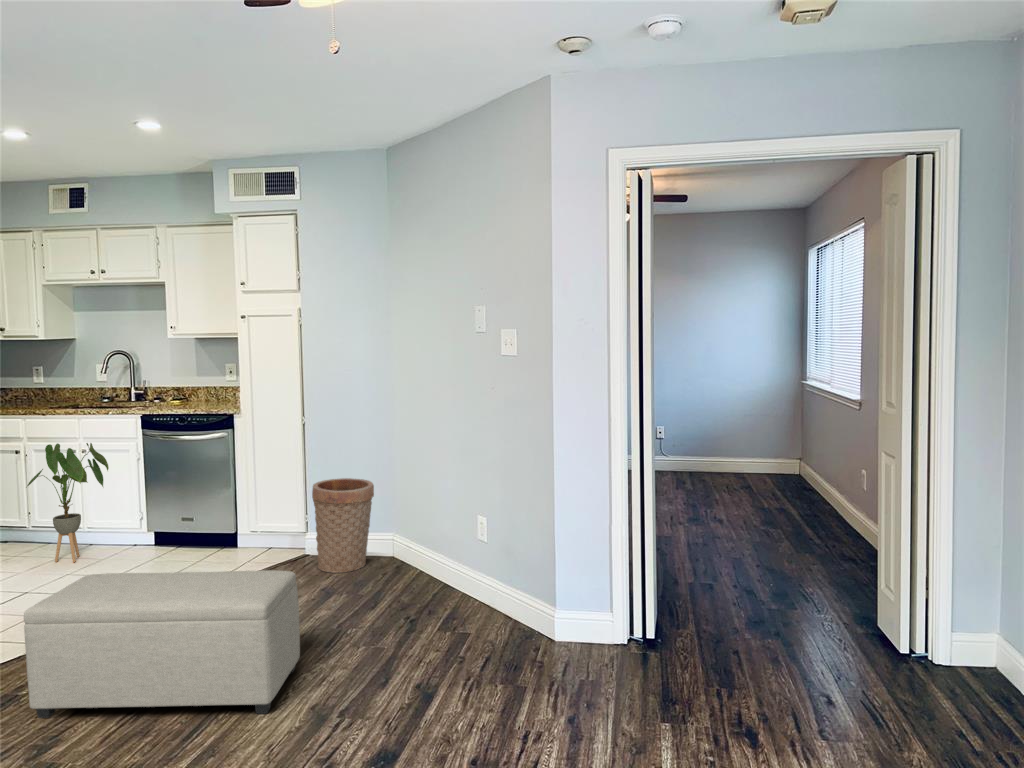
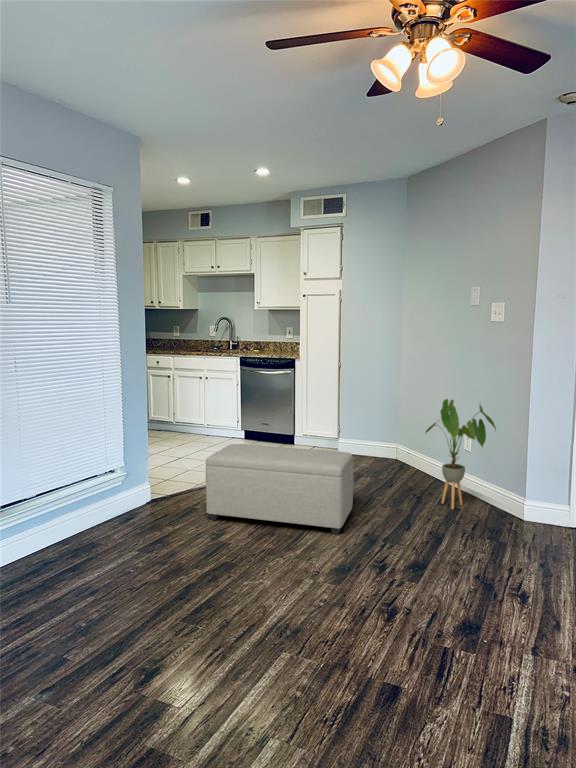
house plant: present [27,443,109,562] -> present [426,399,496,509]
basket: present [312,478,374,573] -> none [347,404,388,465]

